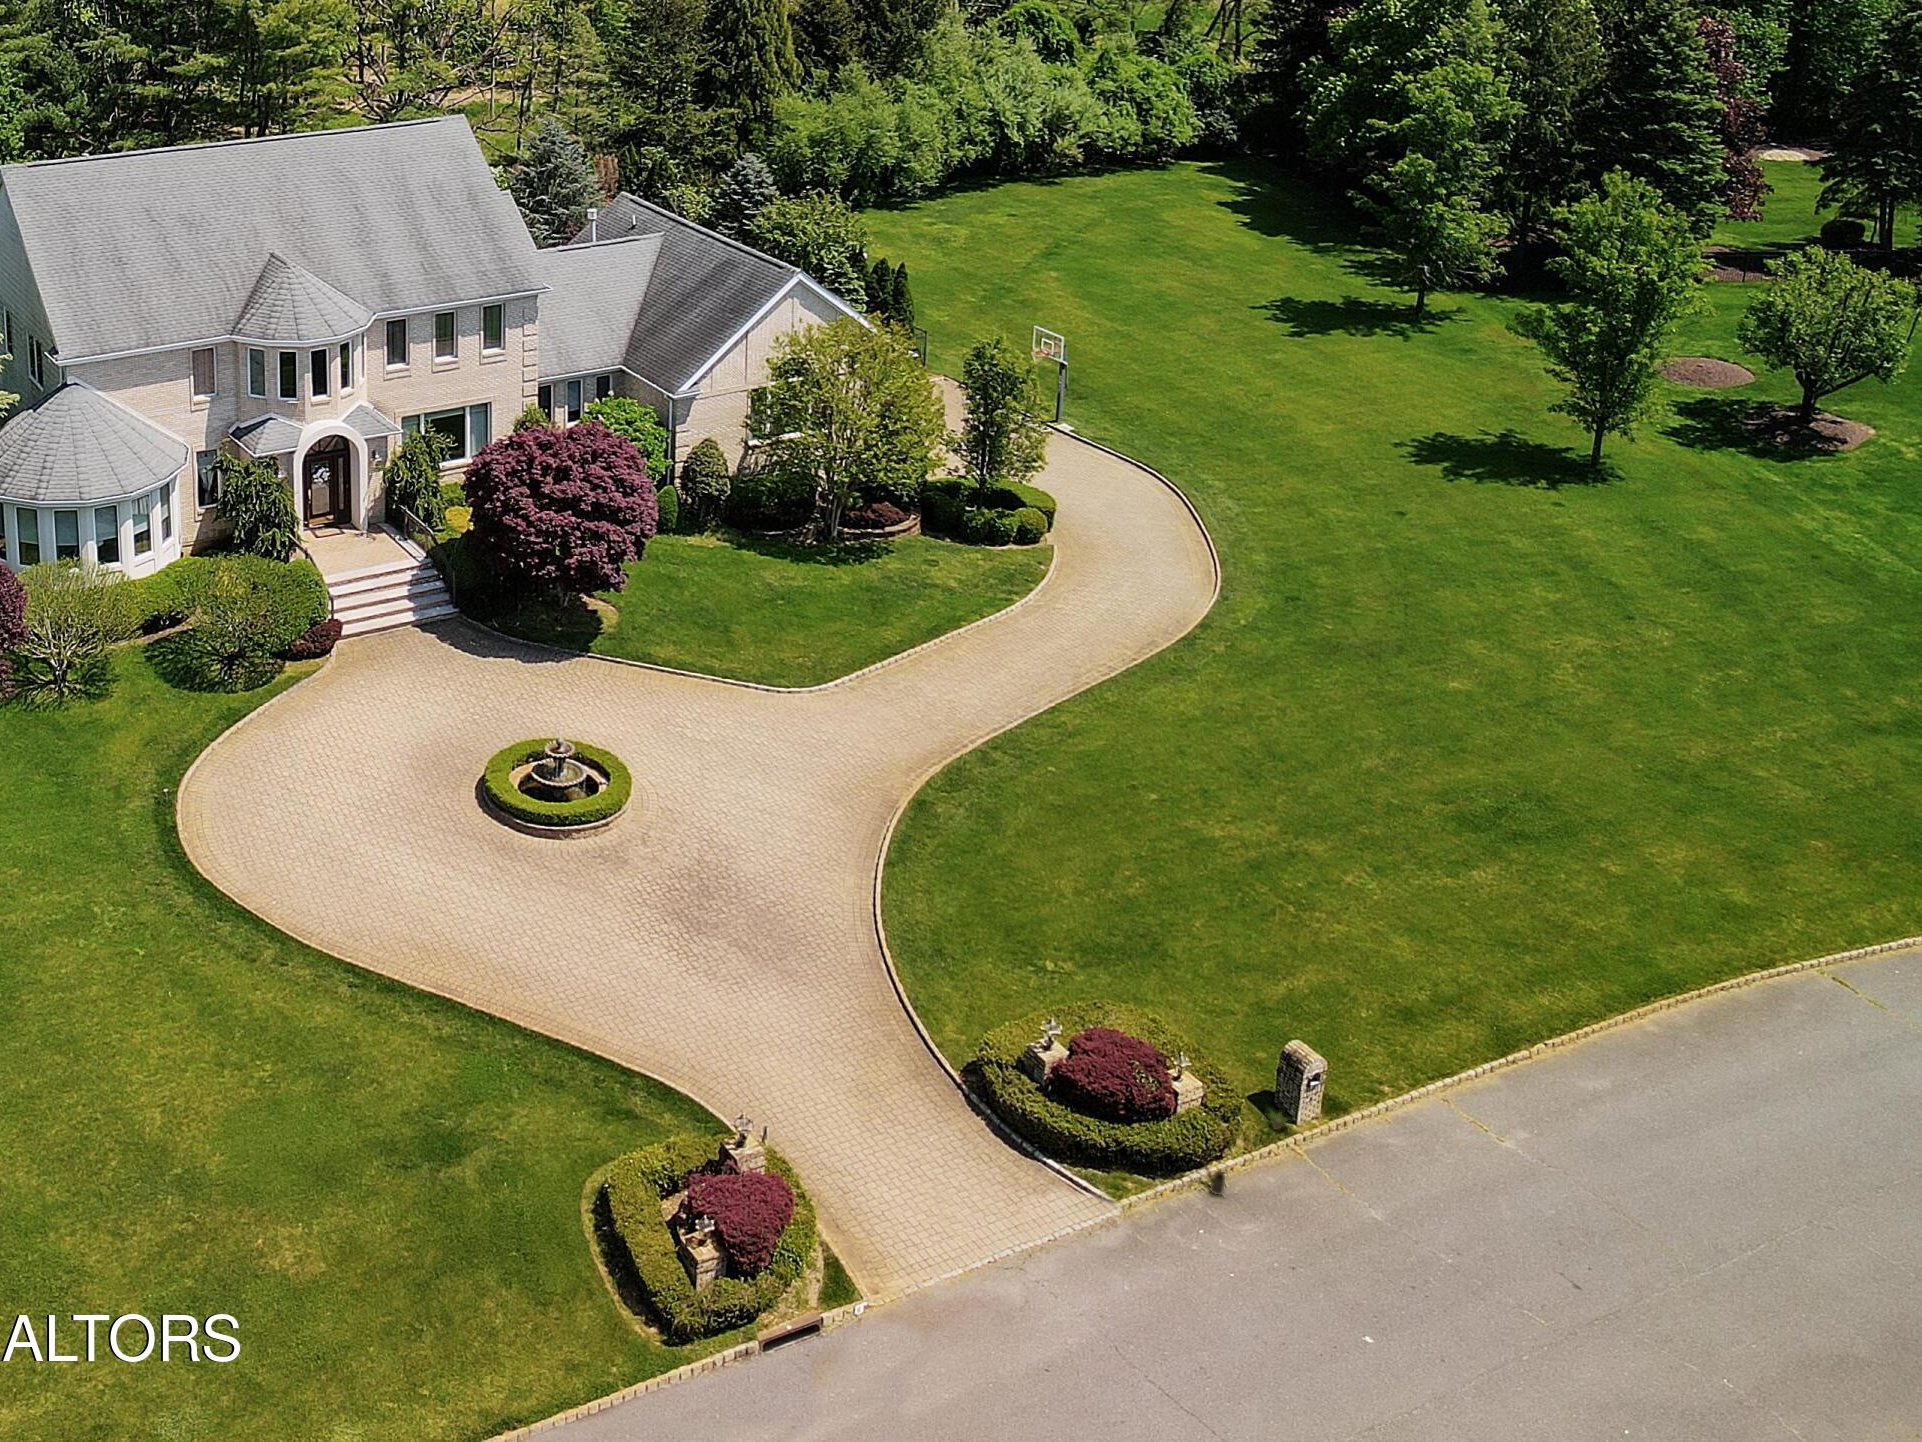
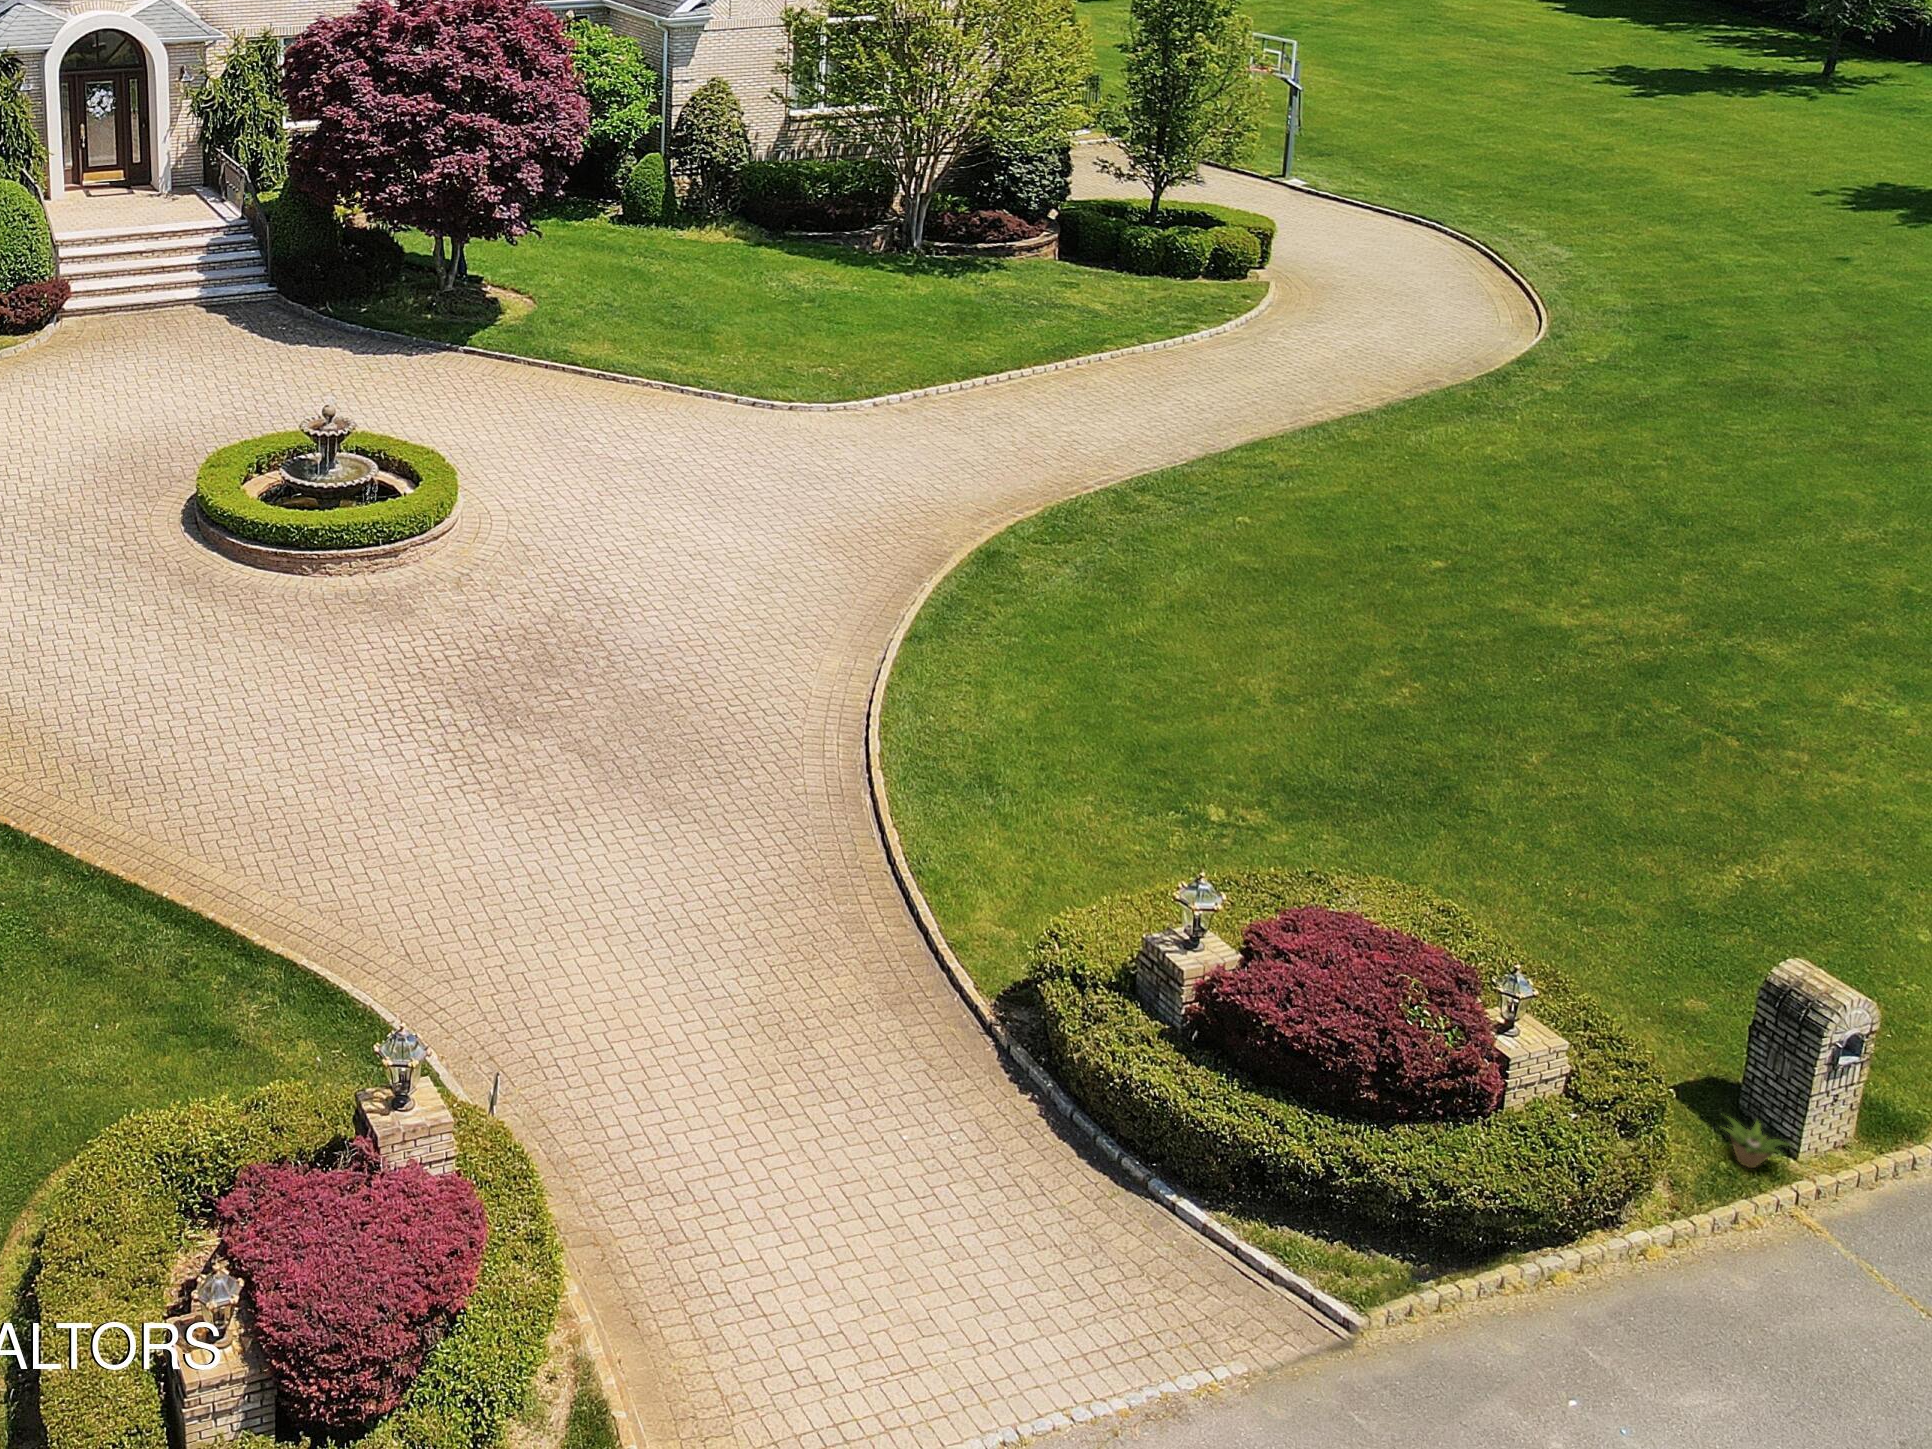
watering can: present [1205,1167,1225,1195] -> none [1570,1222,1636,1314]

